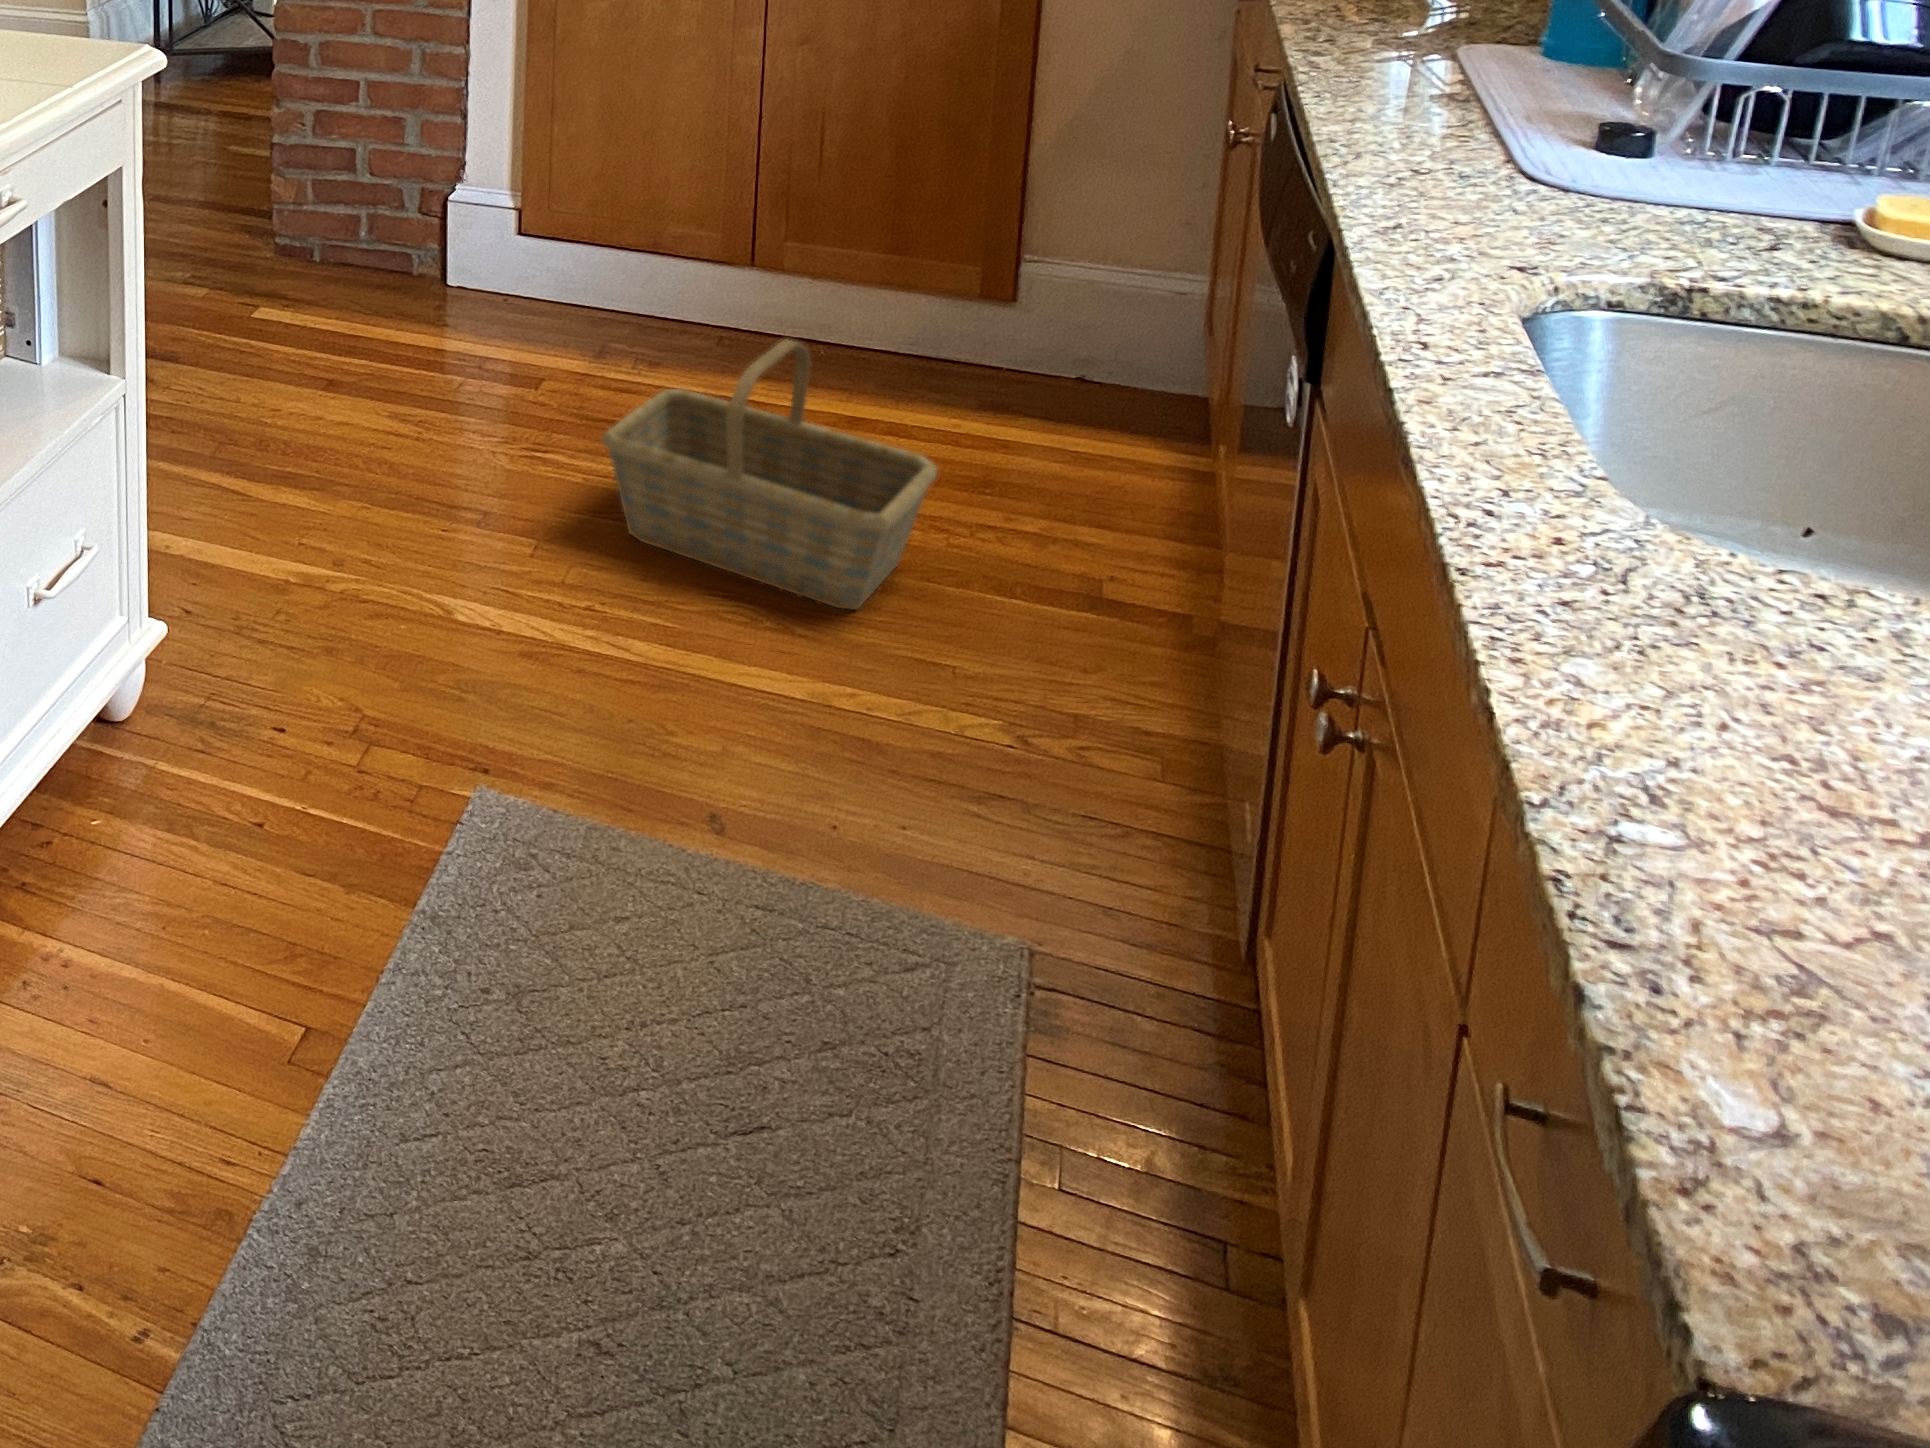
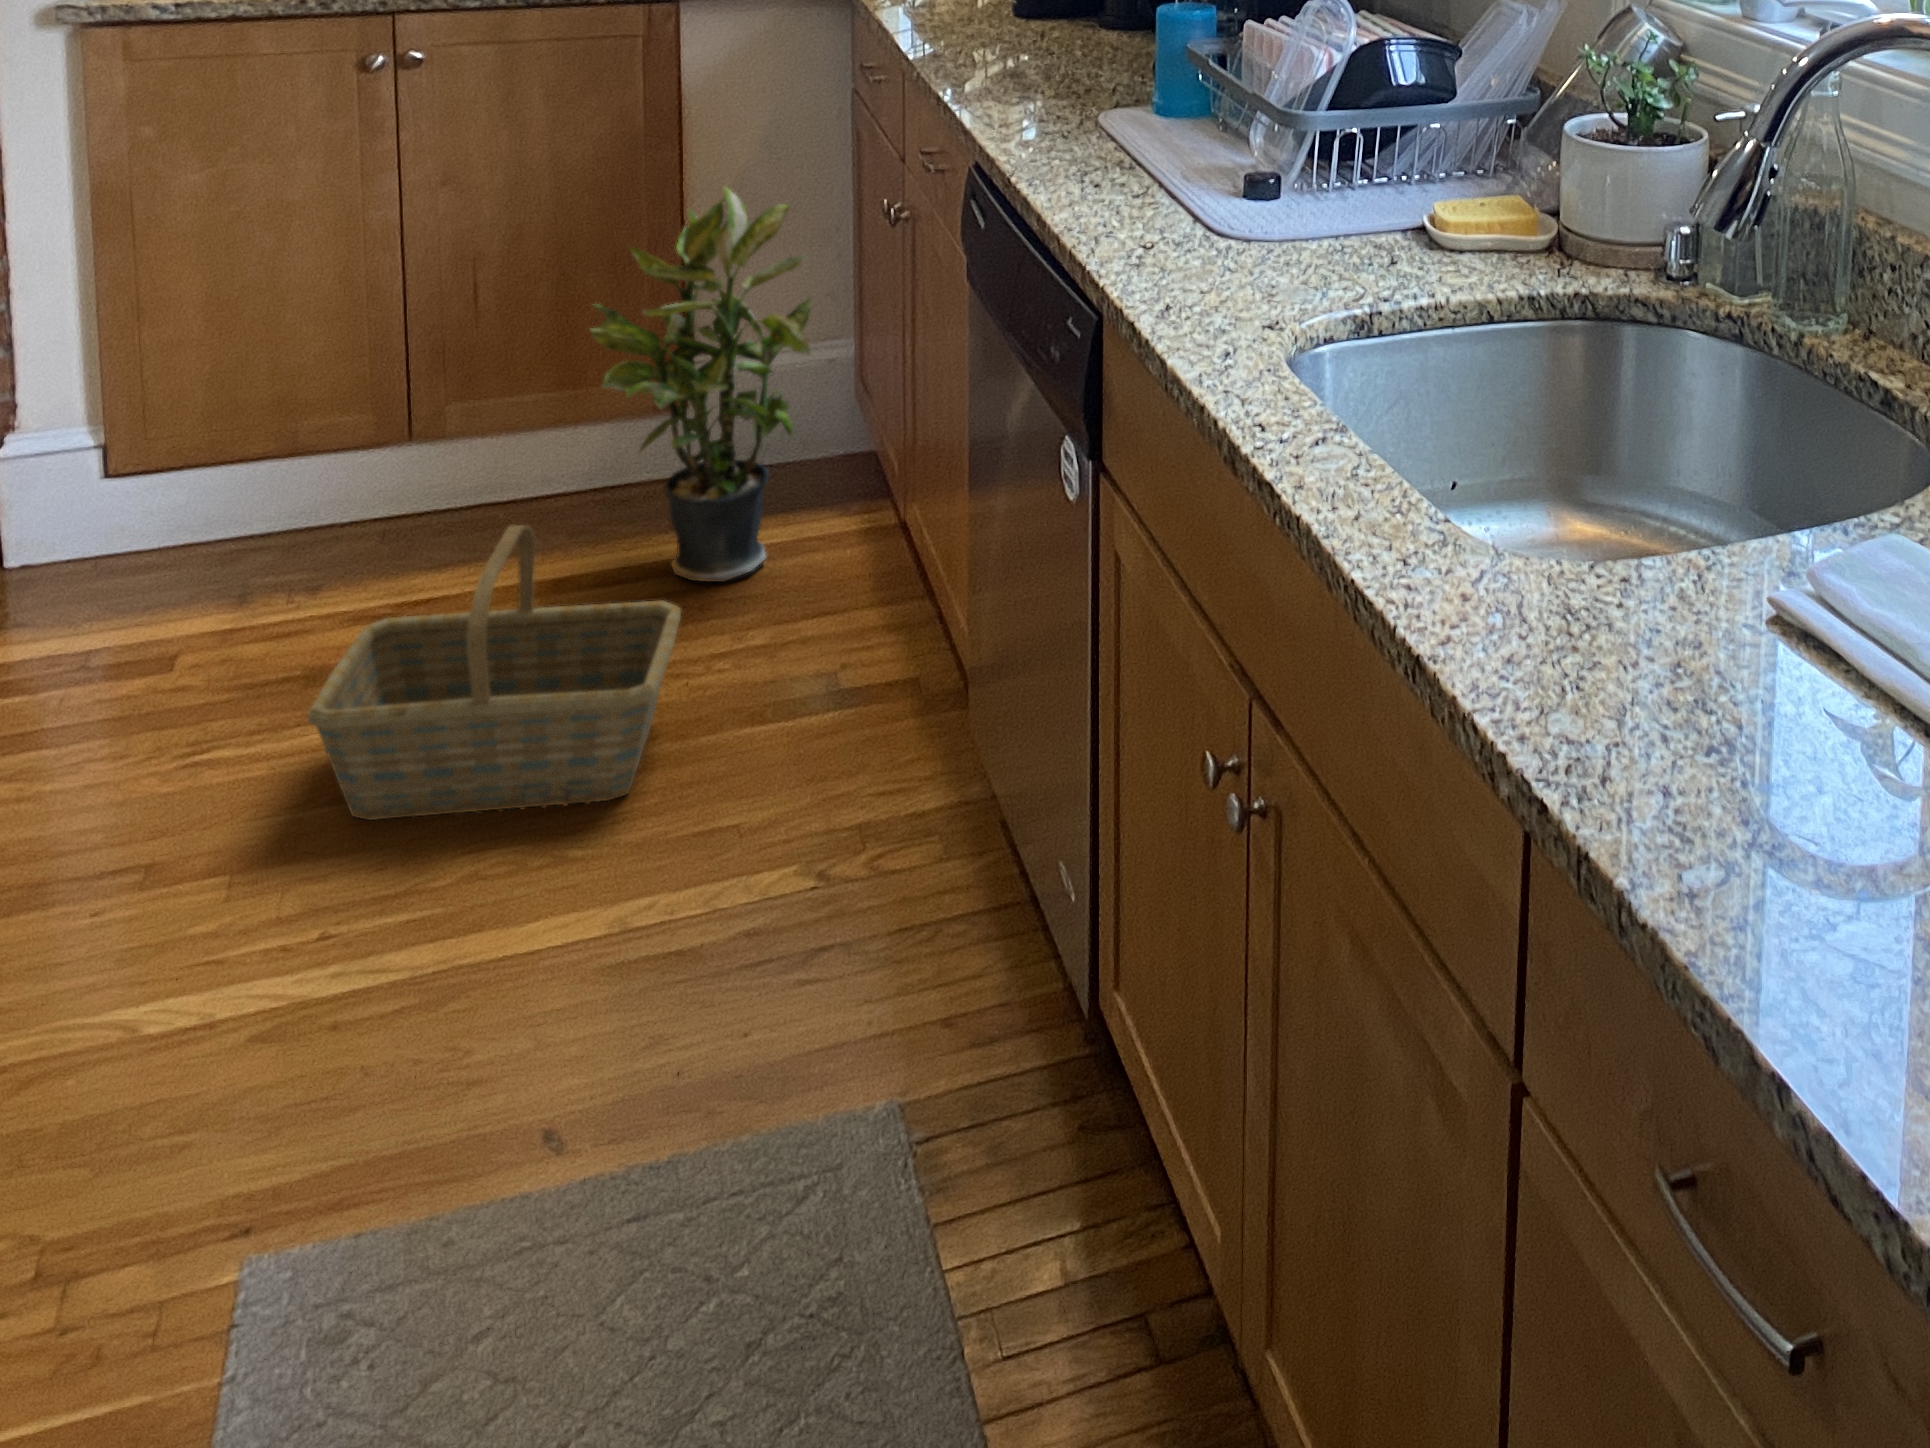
potted plant: none [903,84,1148,476] -> present [590,187,812,582]

